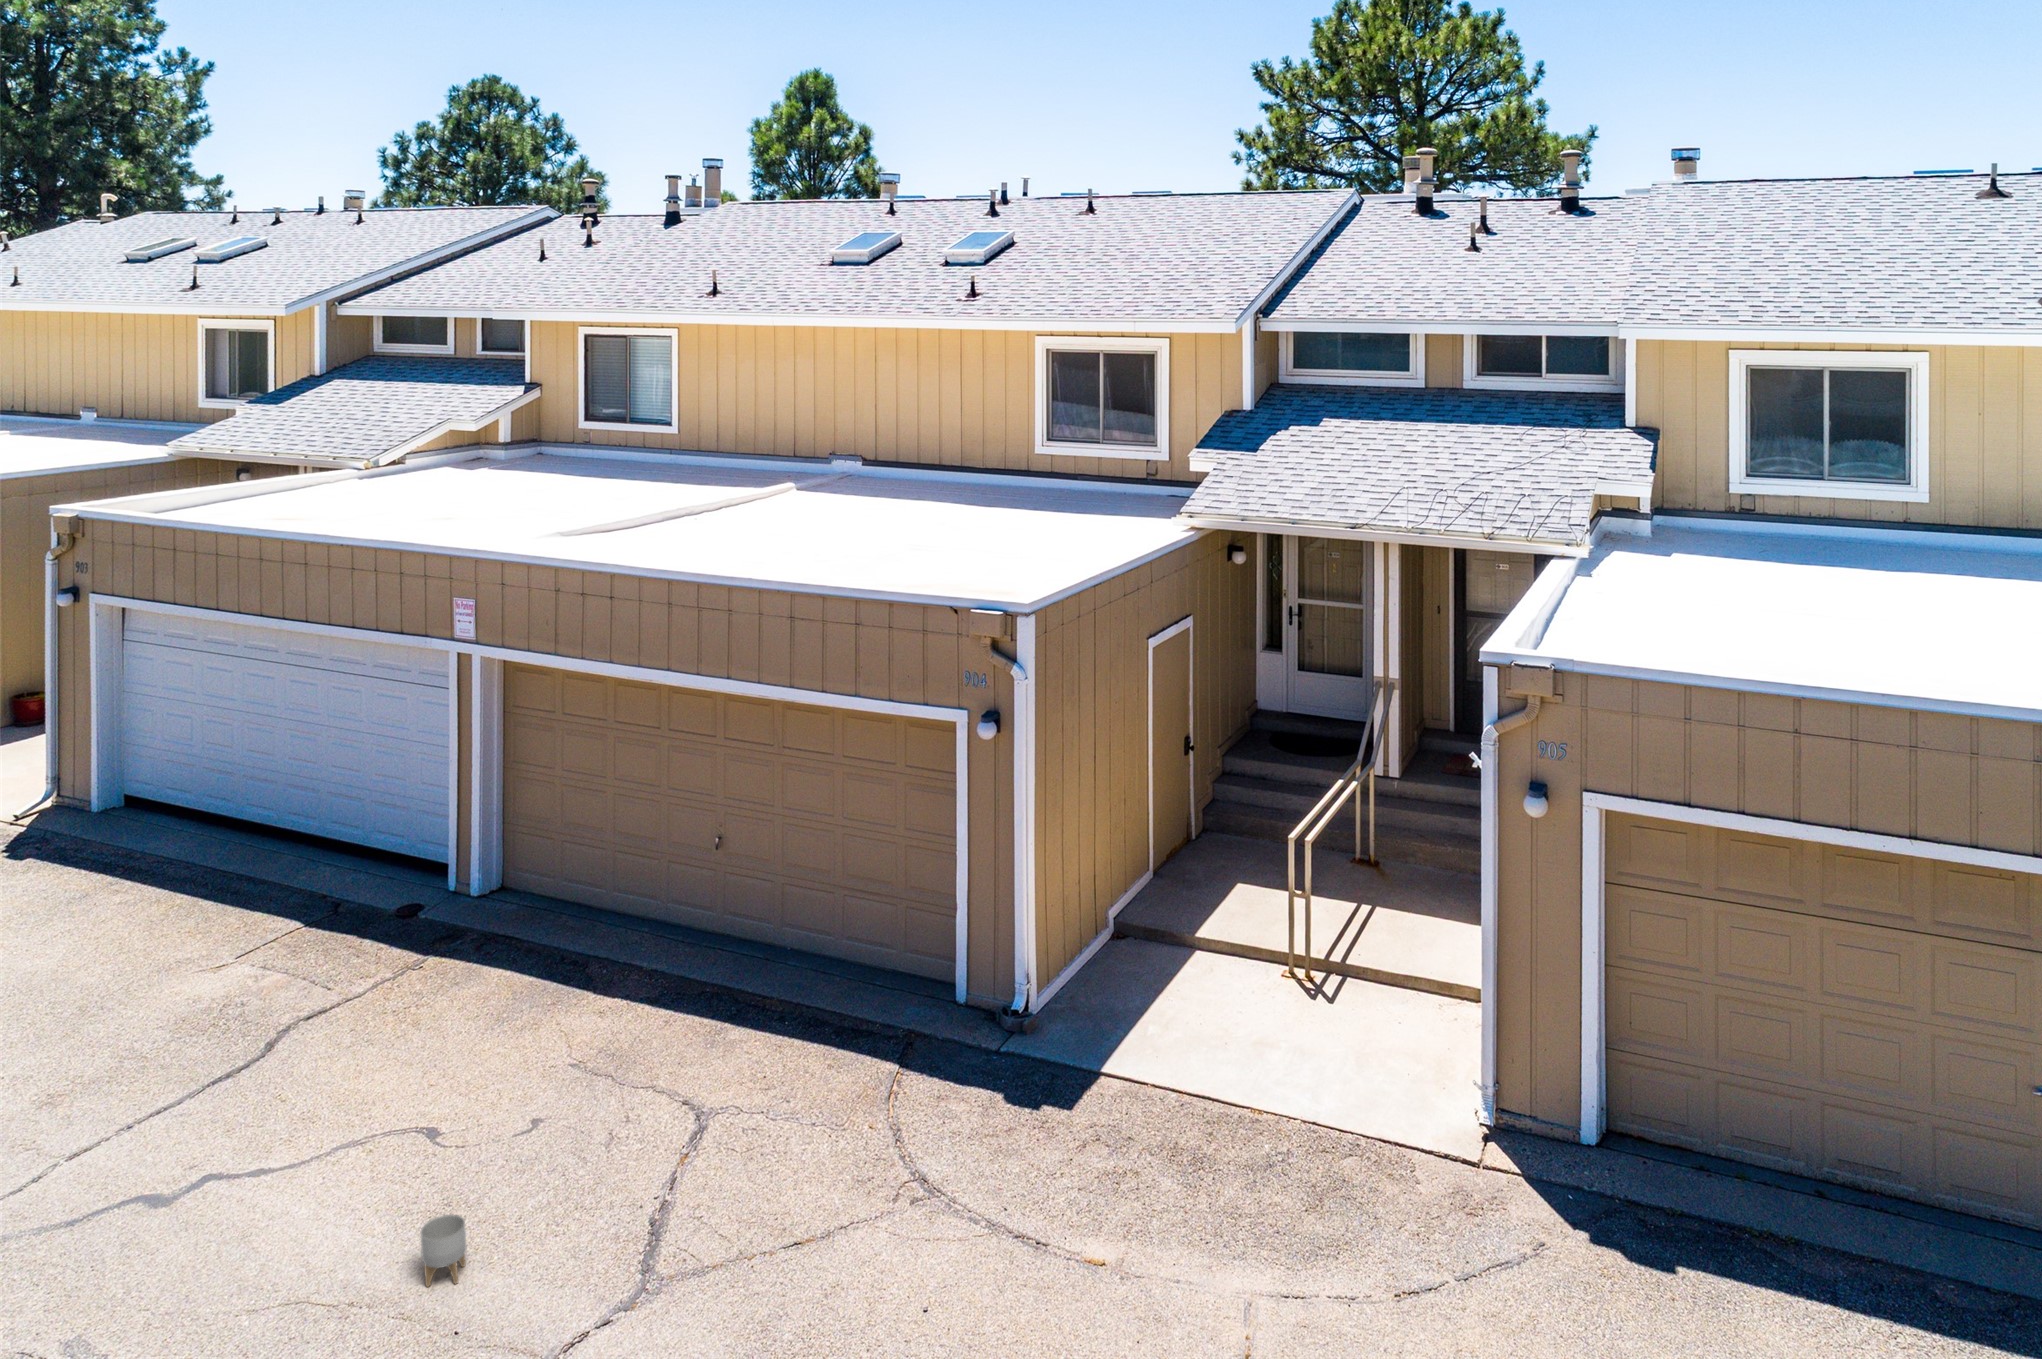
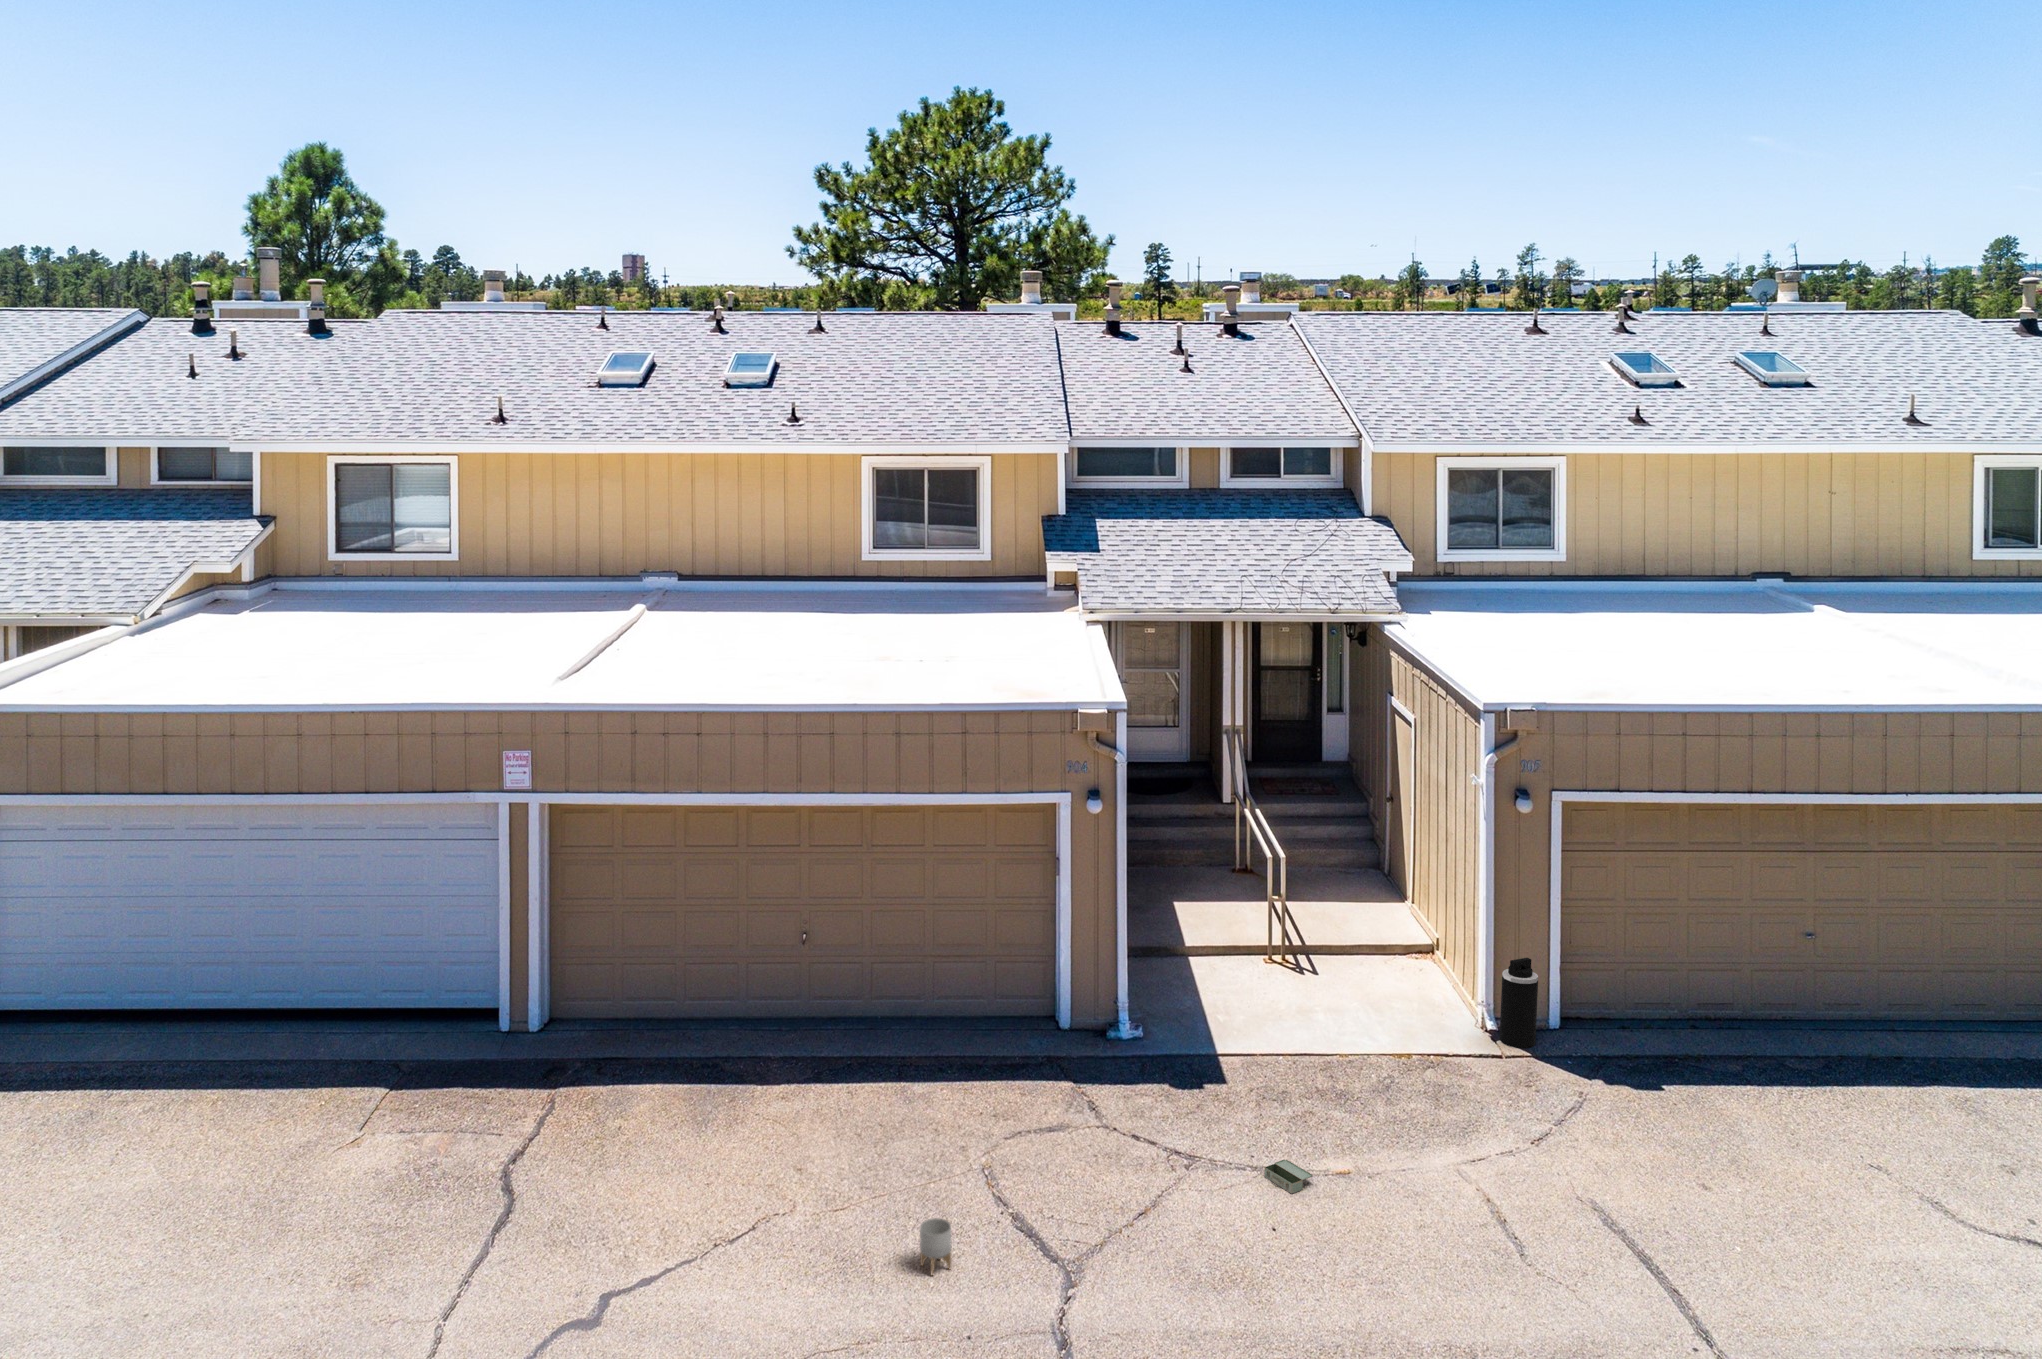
trash can: none [1494,1037,1555,1166] -> present [1500,958,1538,1048]
toolbox: none [951,1249,999,1303] -> present [1264,1160,1313,1194]

